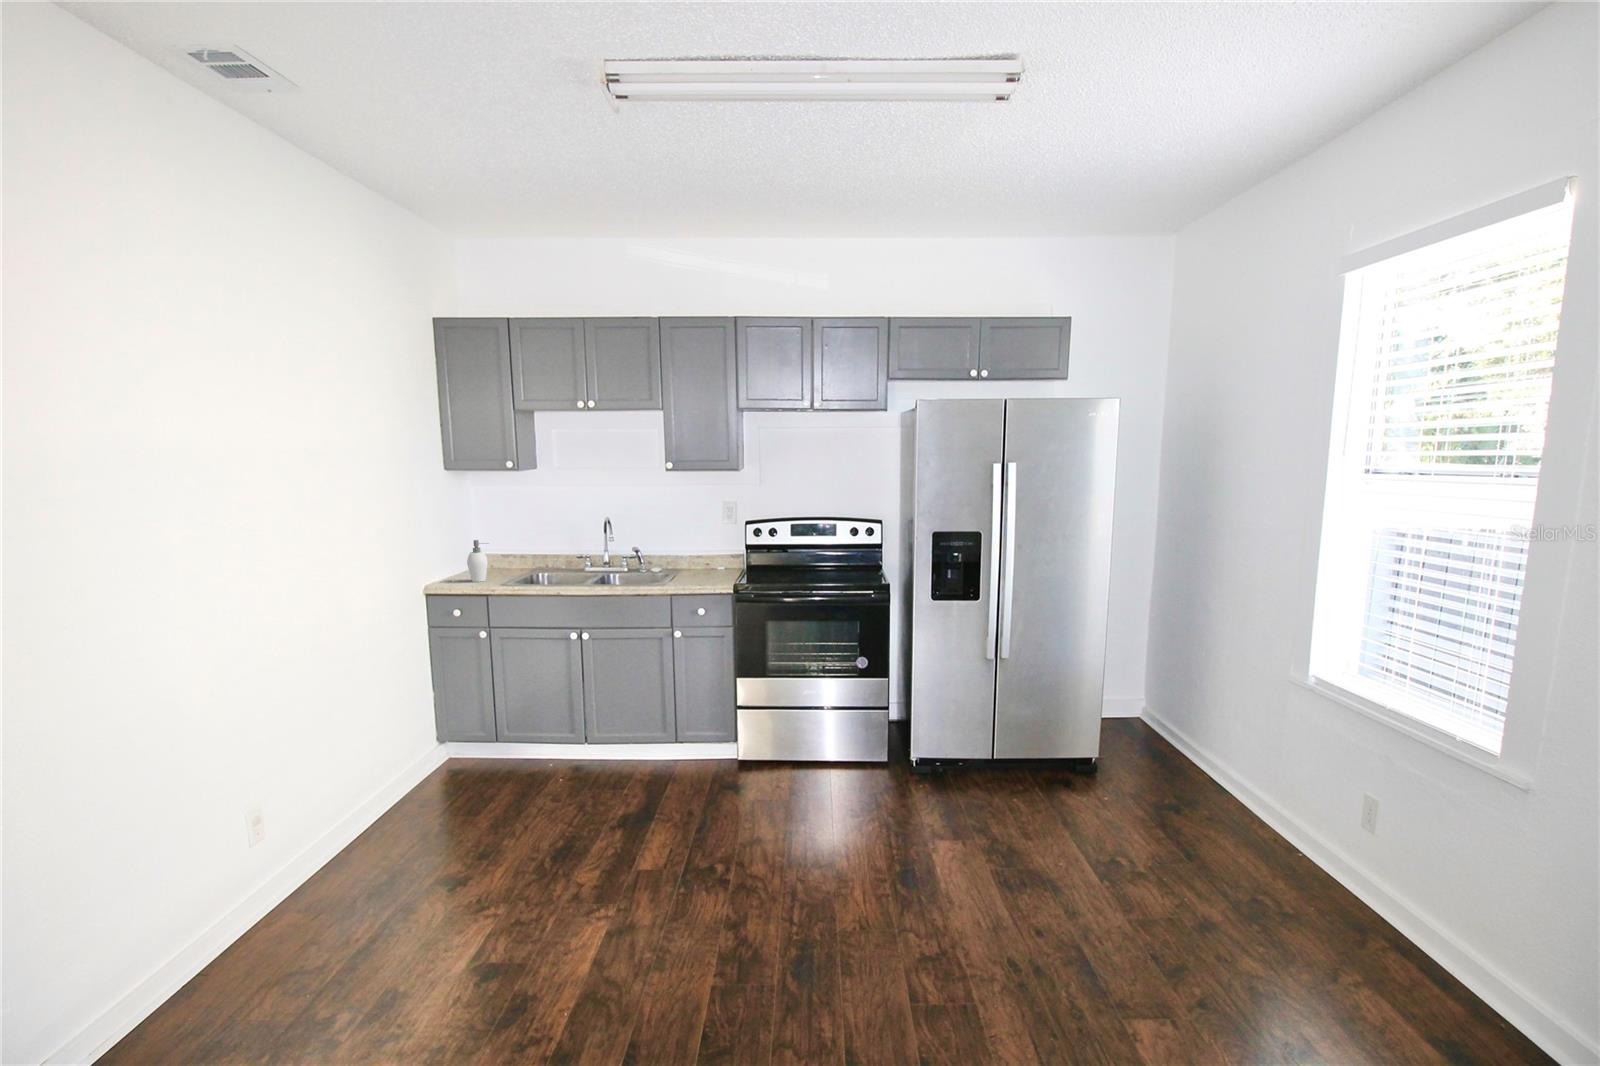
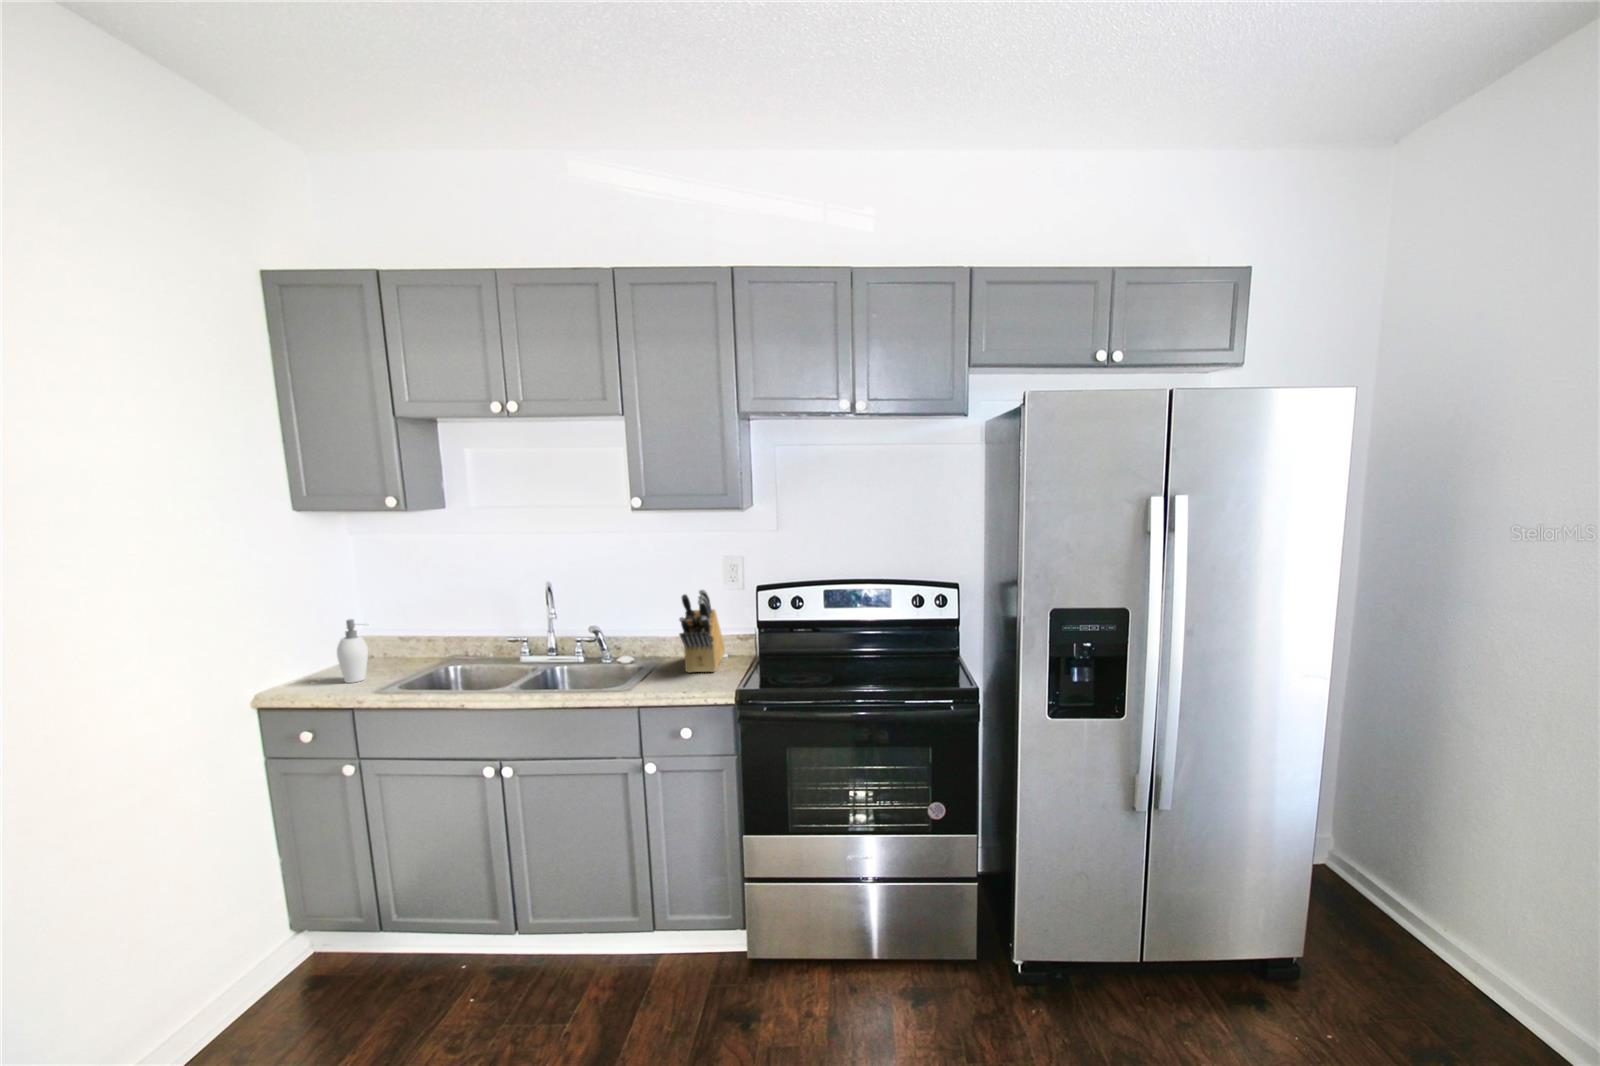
knife block: none [697,523,725,578] -> present [679,590,725,672]

